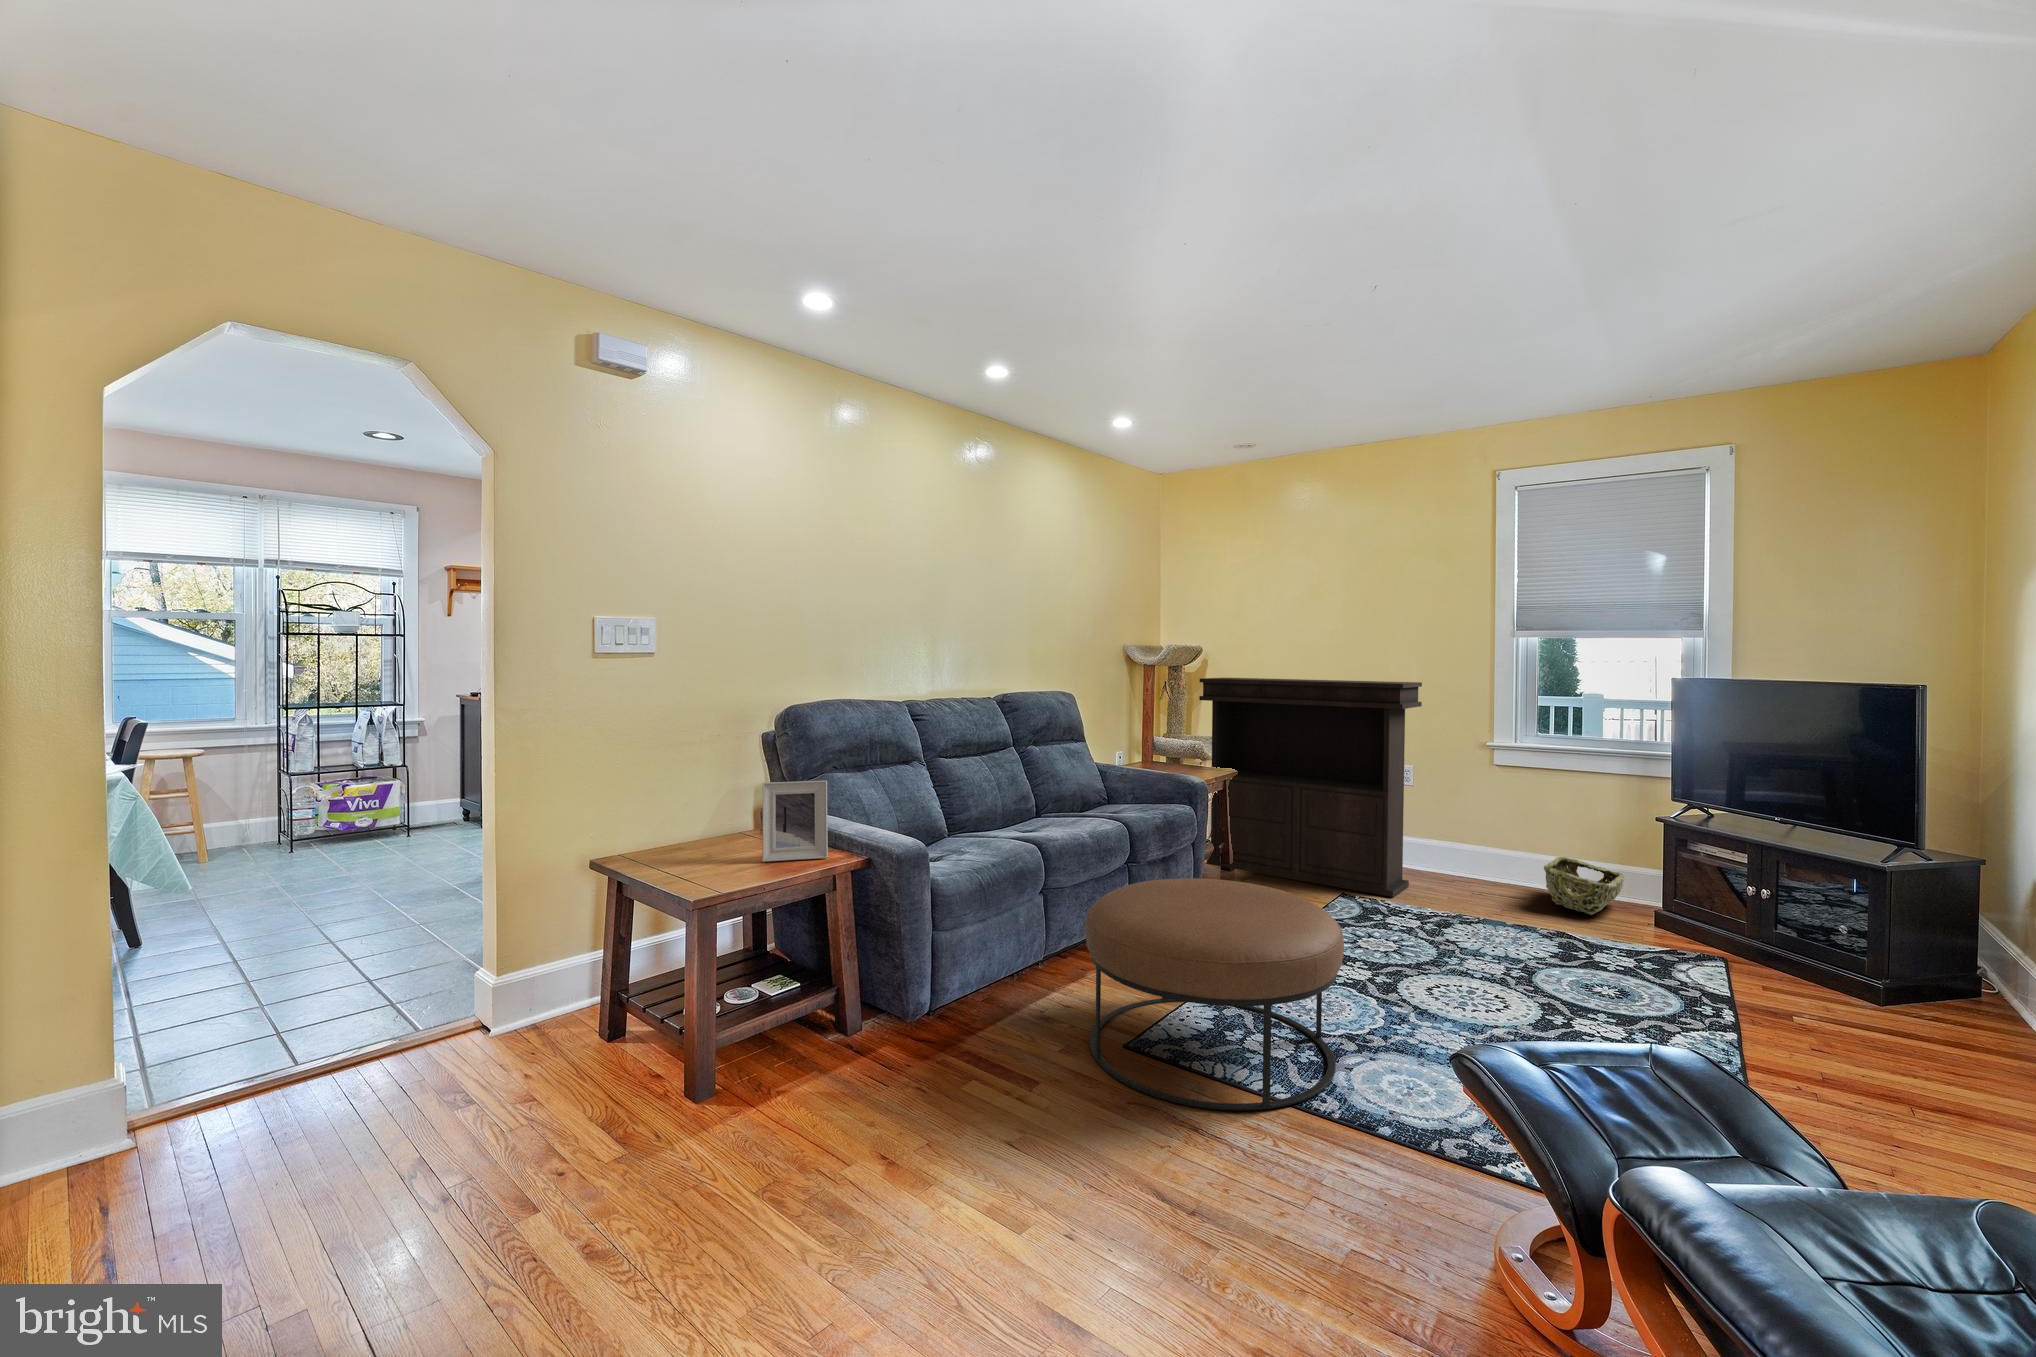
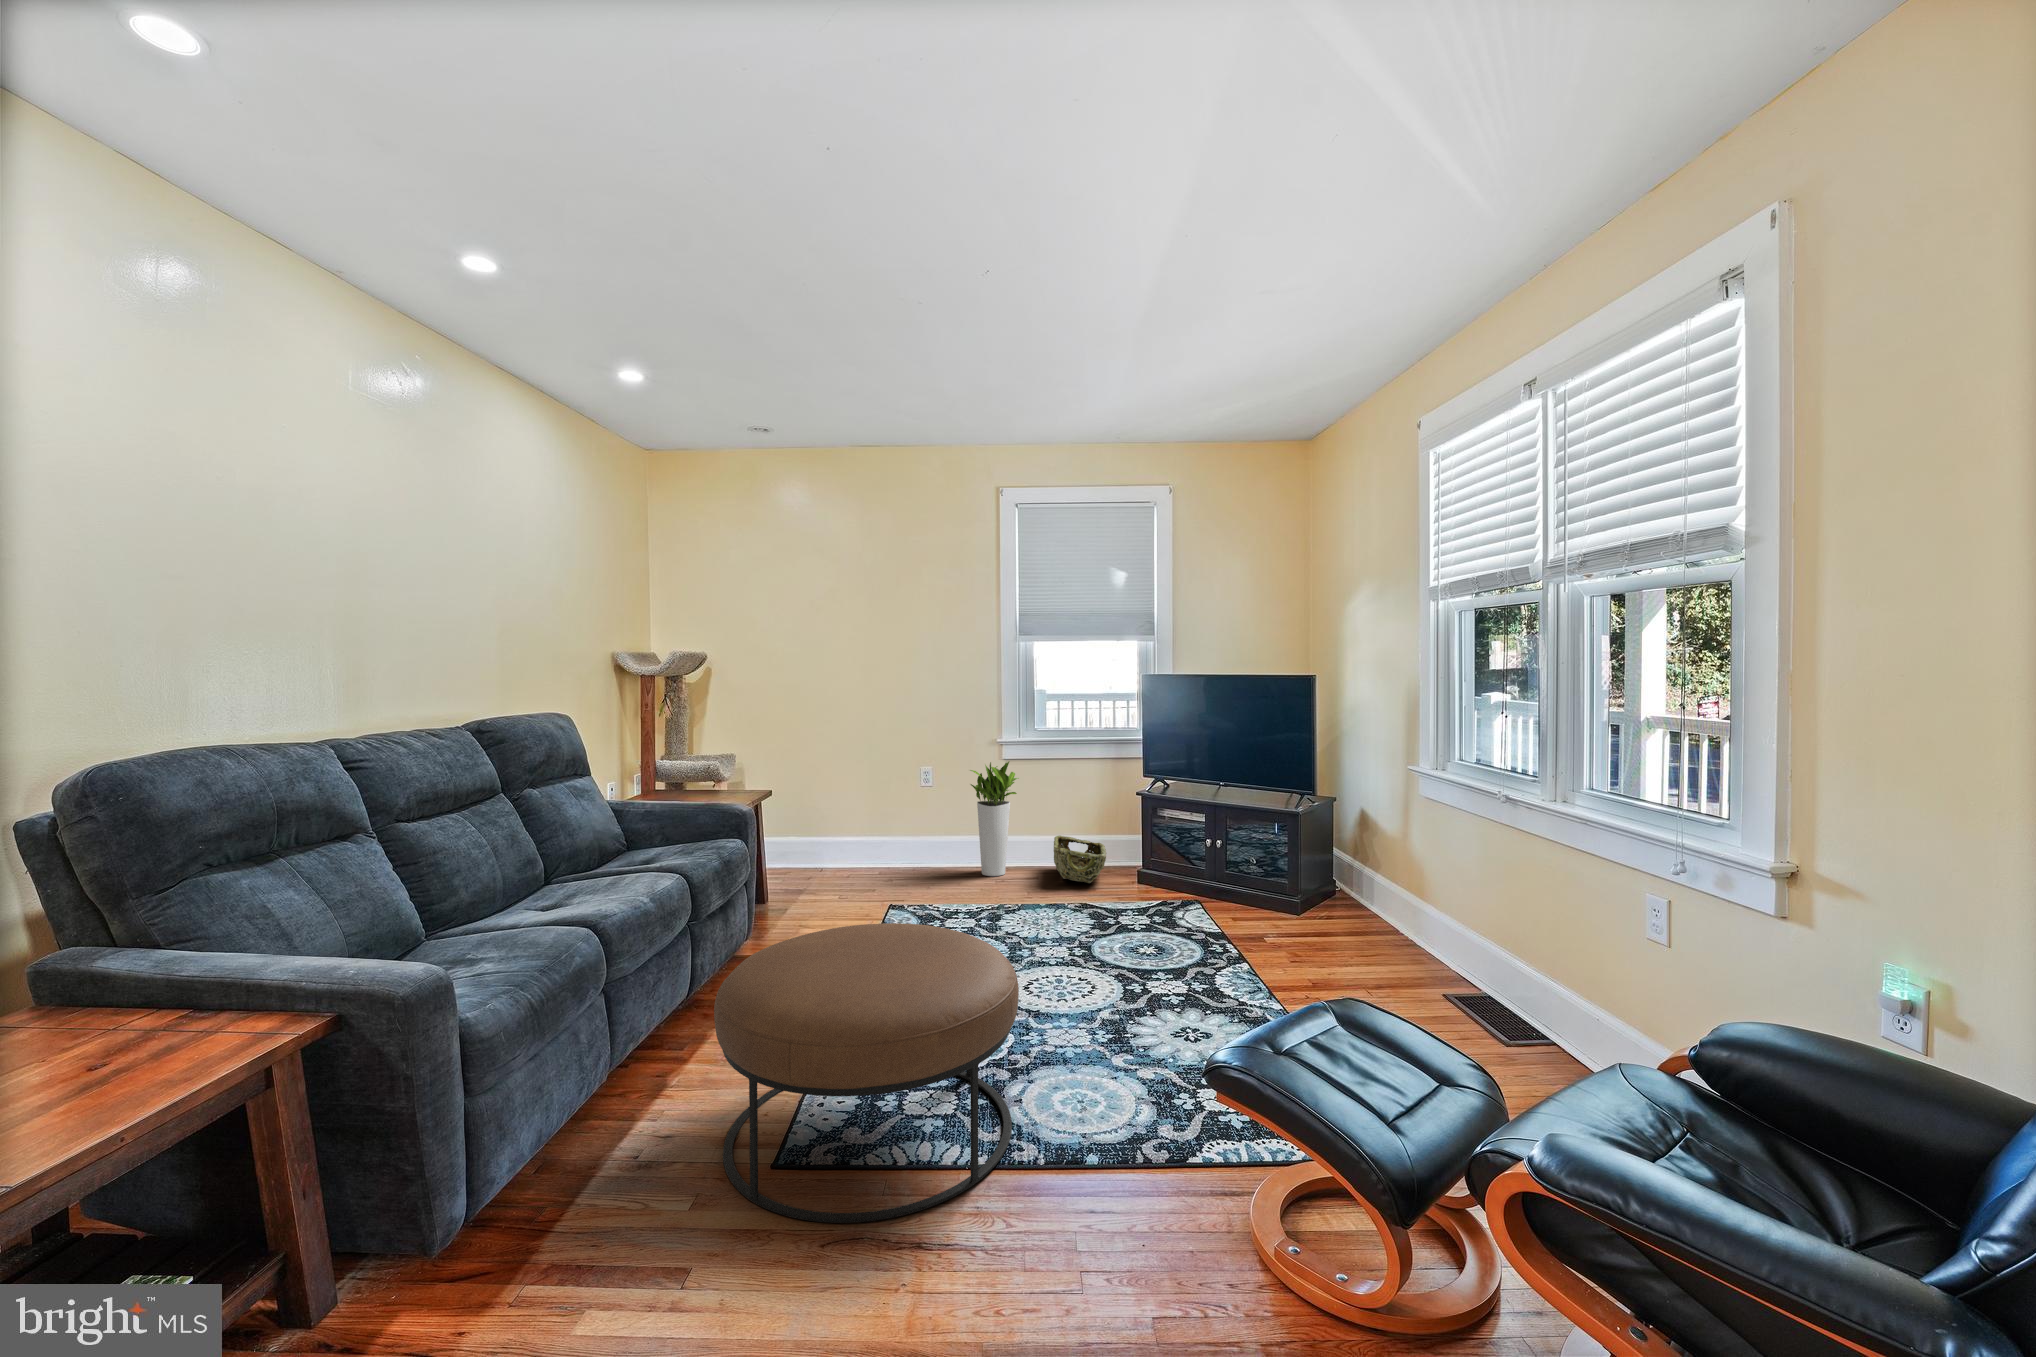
console table: present [1199,678,1422,897] -> none [723,687,950,899]
planter: none [1444,765,1513,889] -> present [970,762,1018,876]
picture frame: present [762,781,828,862] -> none [71,898,243,1080]

